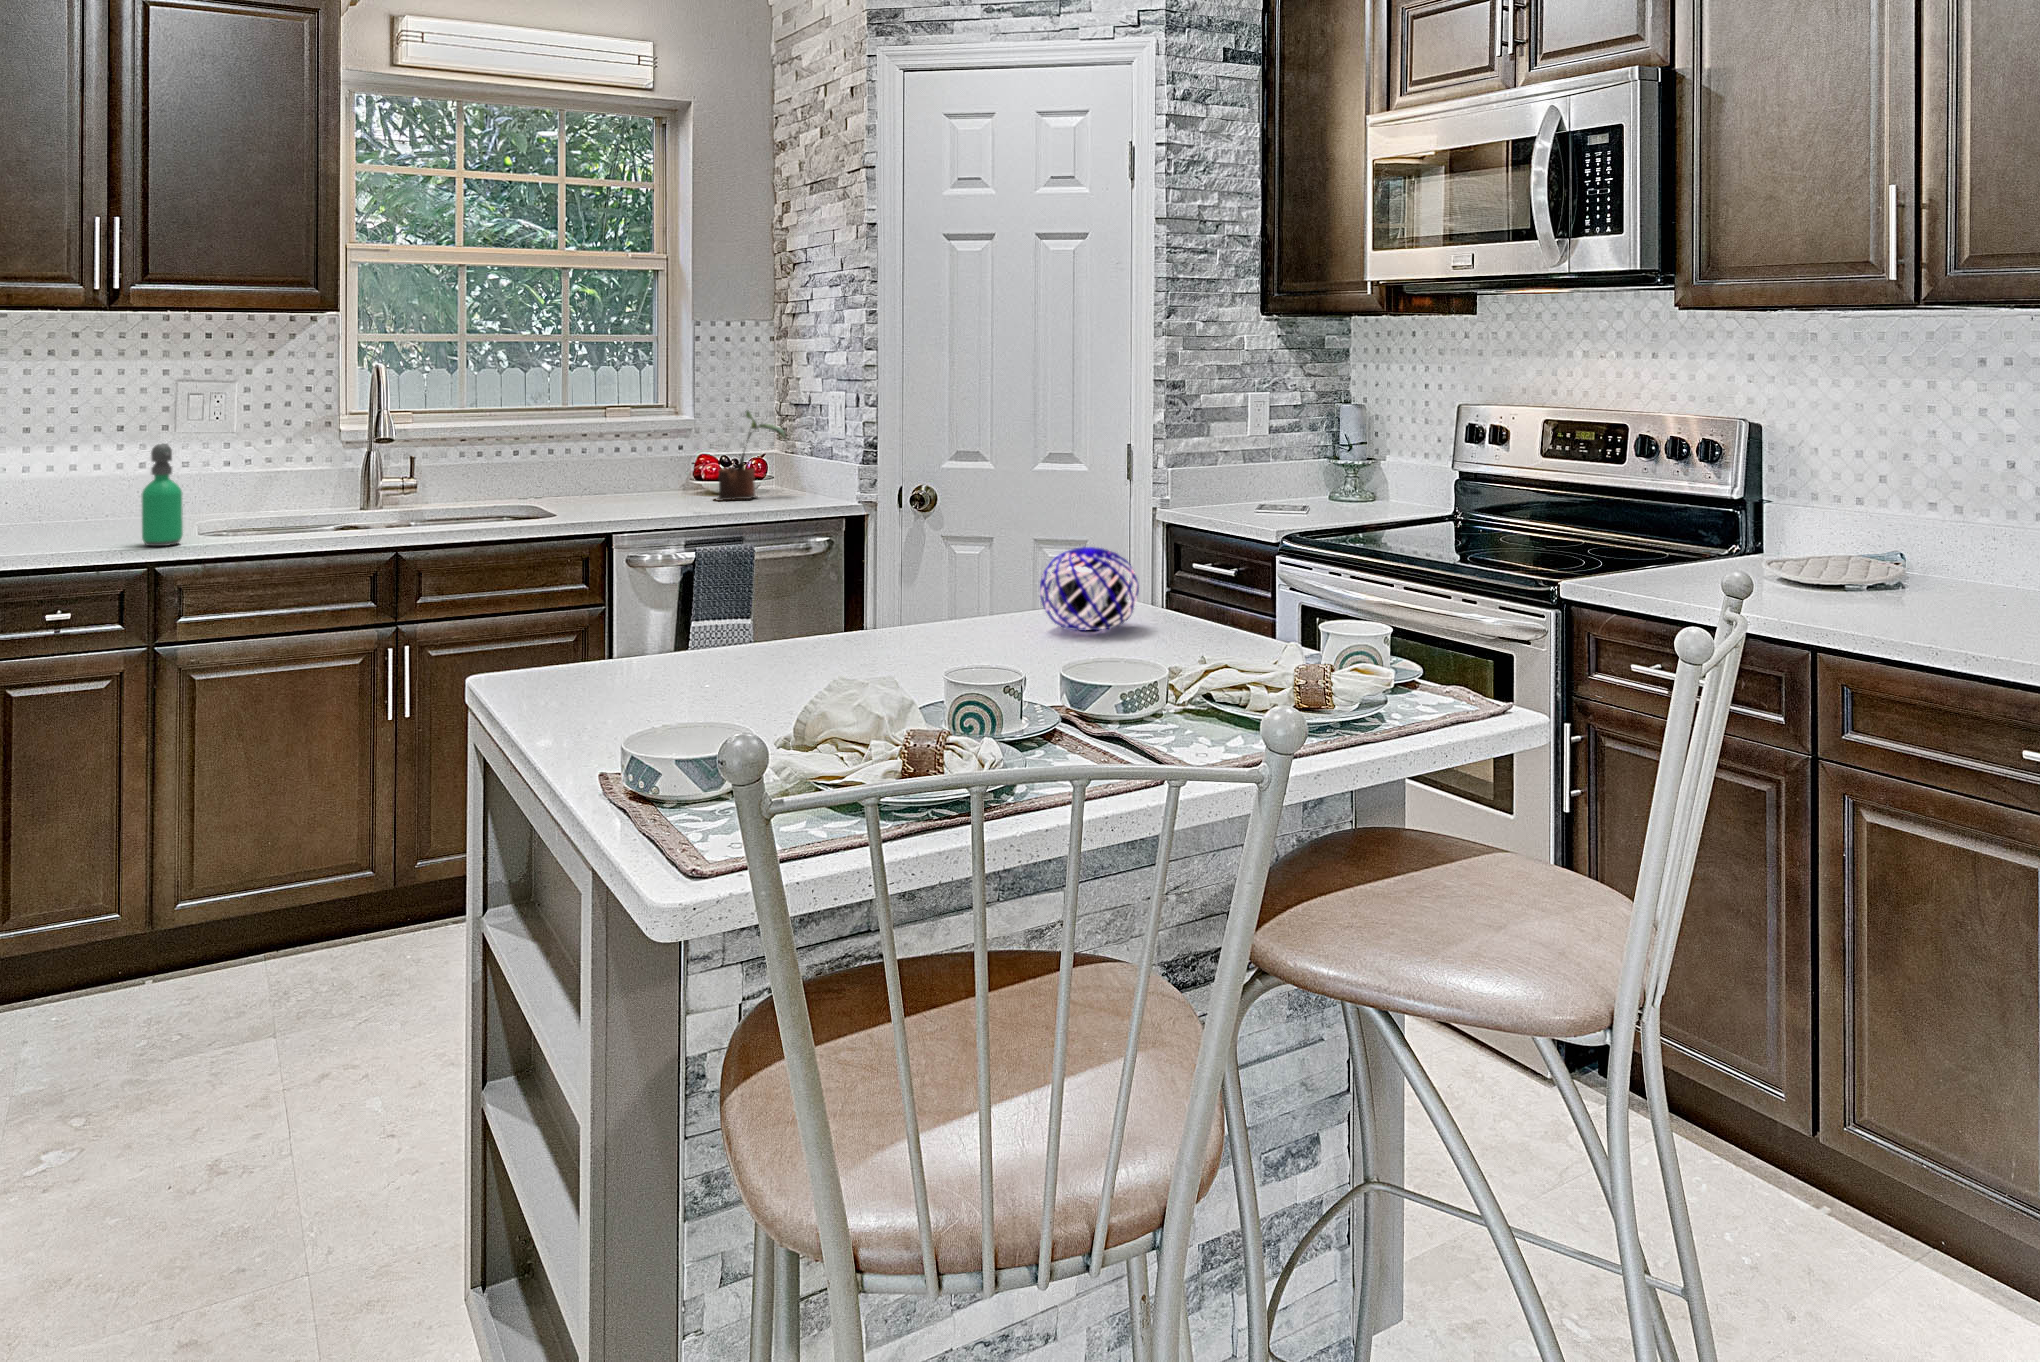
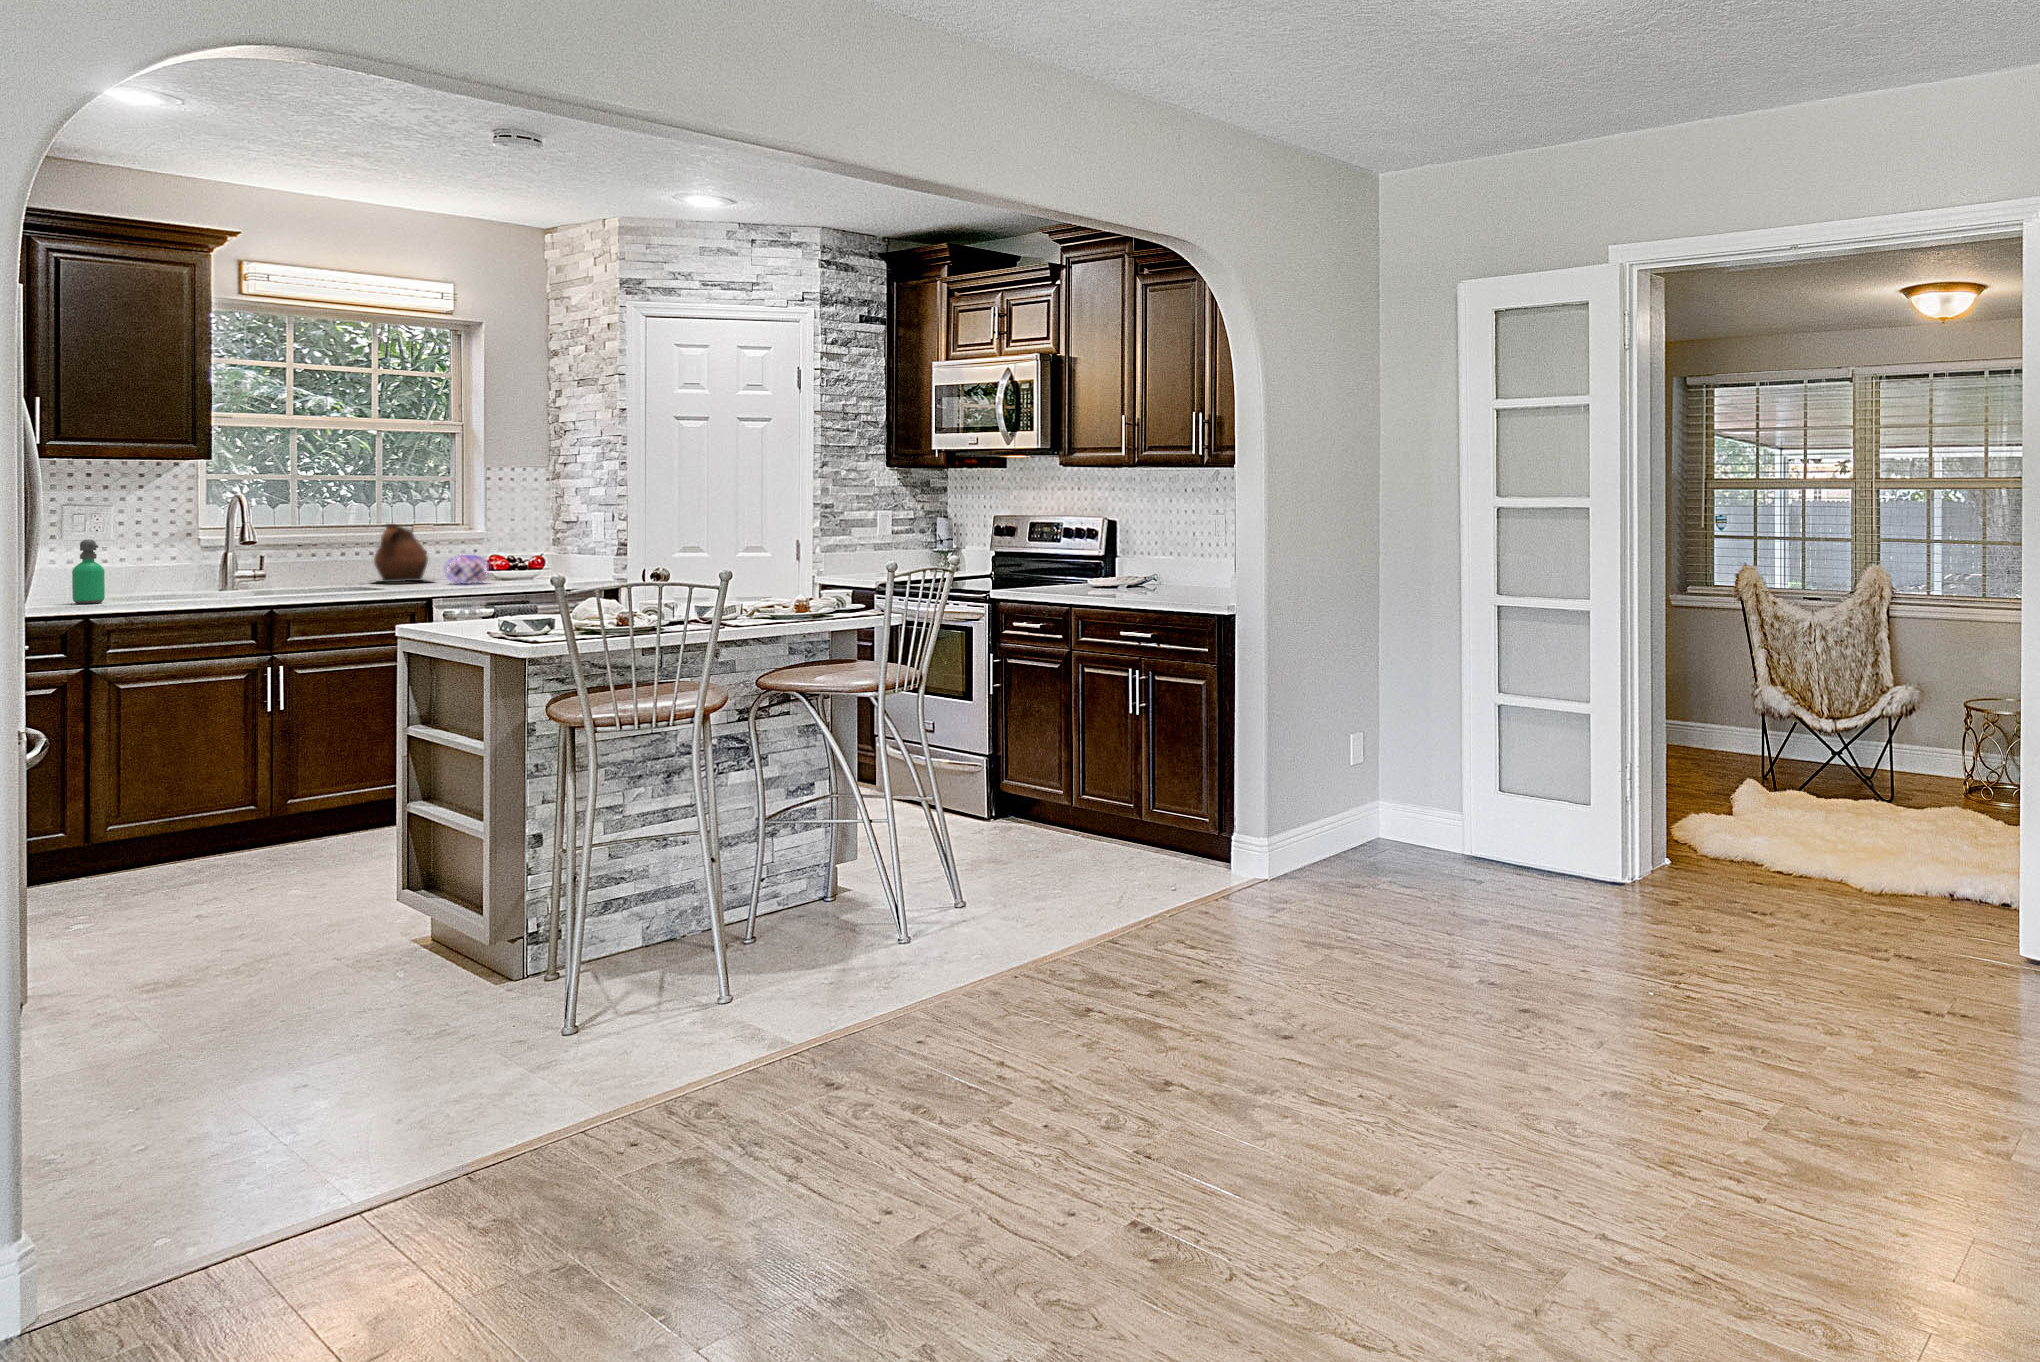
ceramic pitcher: none [538,410,626,502] -> present [374,524,428,582]
potted plant: present [716,411,786,500] -> none [505,524,562,581]
decorative orb: present [1040,547,1139,631] -> present [445,555,488,584]

